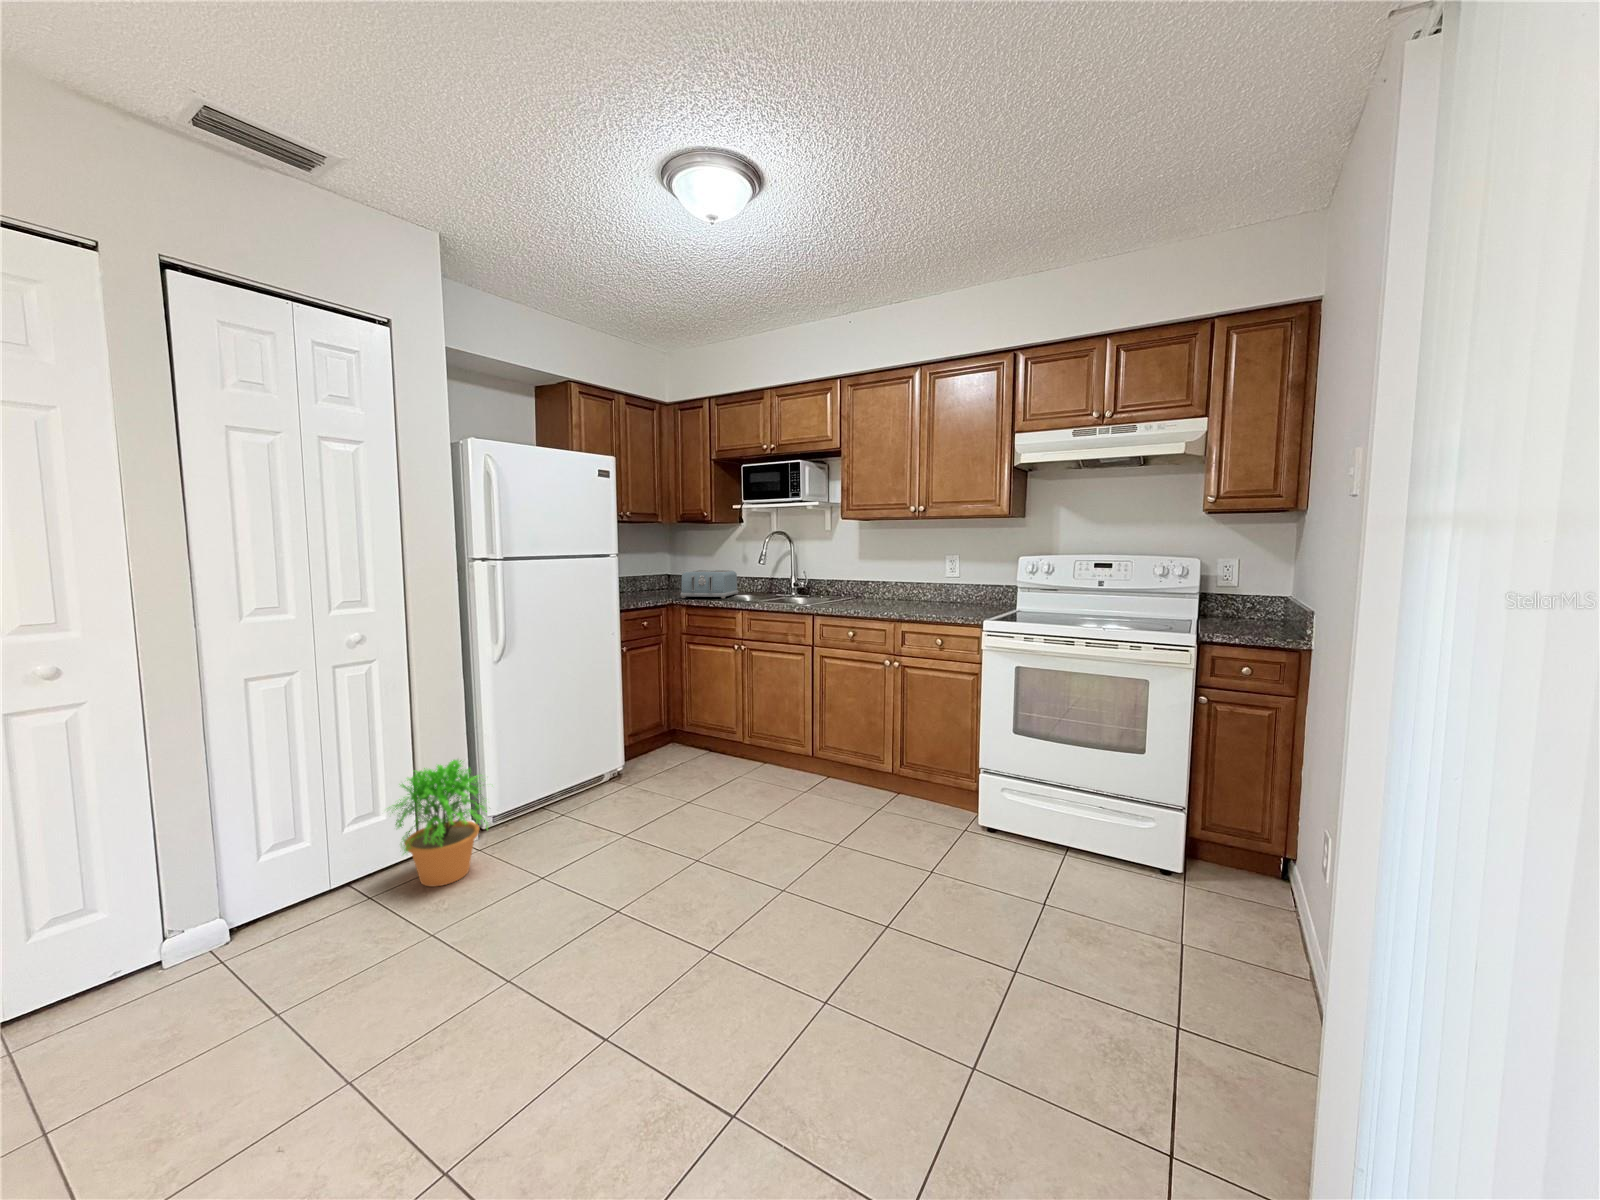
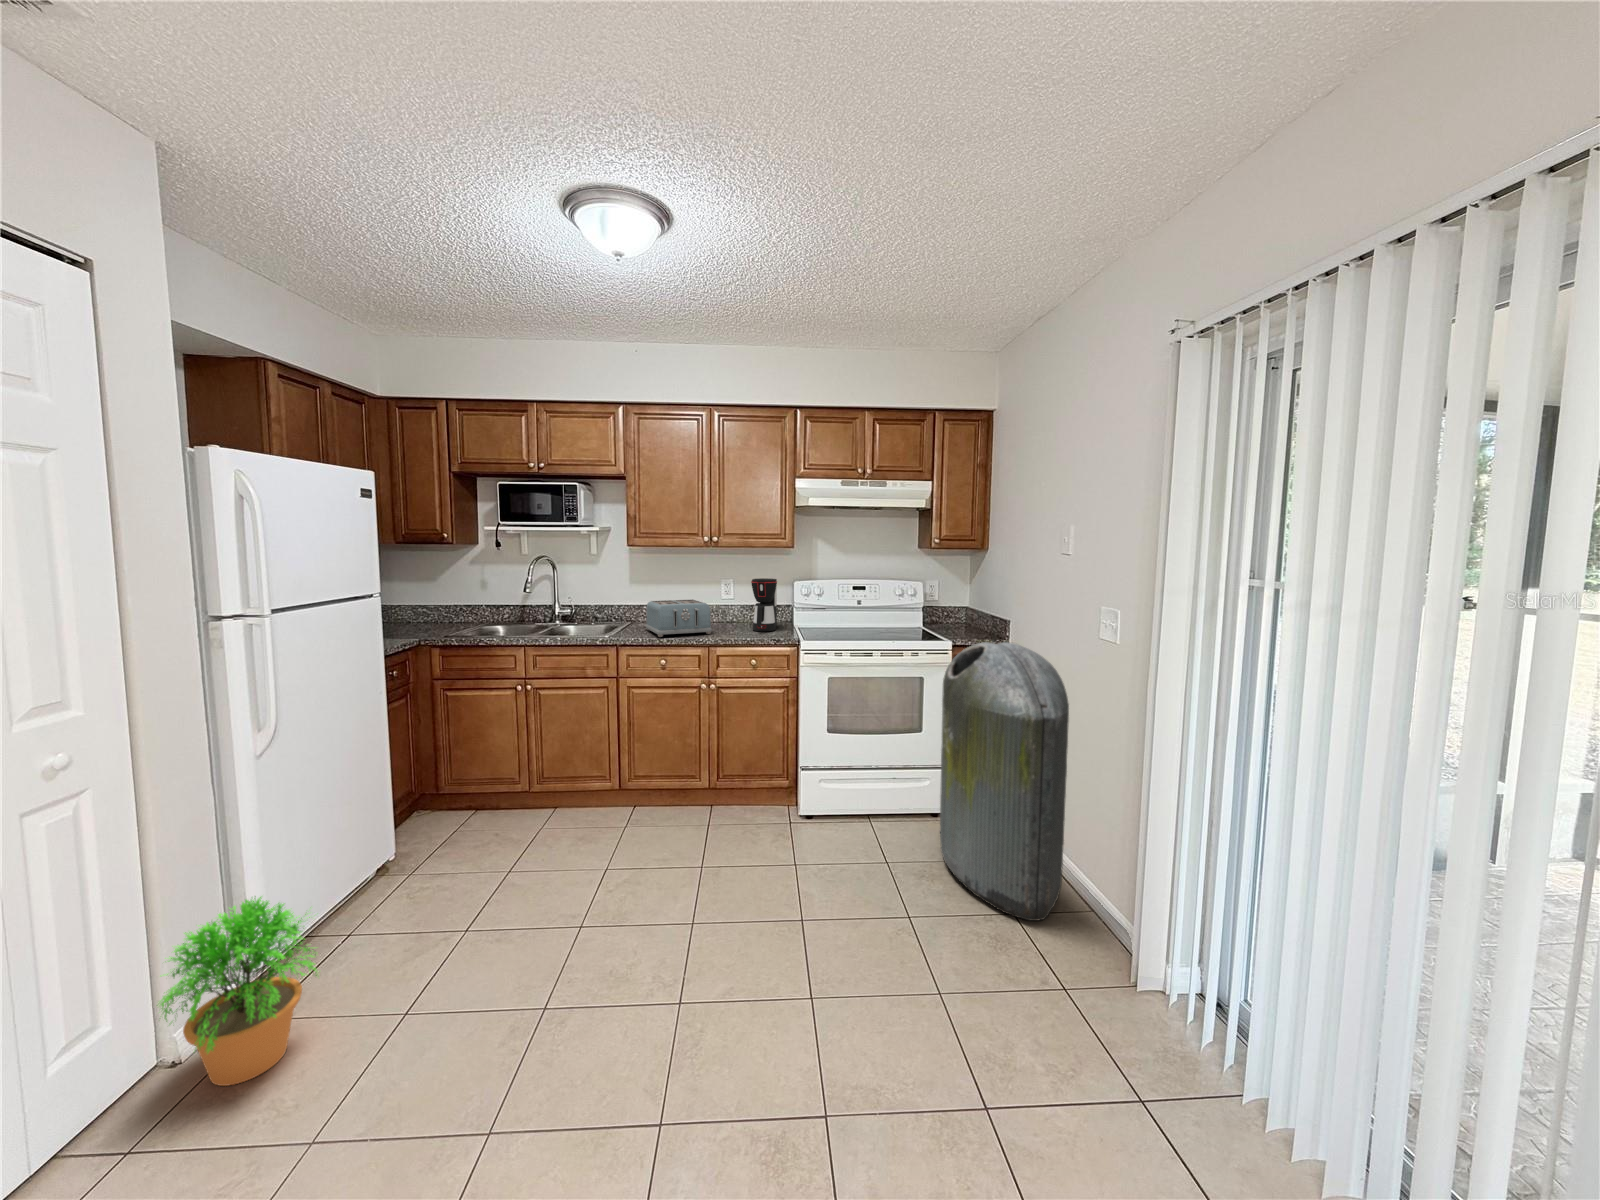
coffee maker: none [959,552,998,611] -> present [751,578,777,631]
toaster: present [680,570,738,599] -> present [646,599,712,637]
trash can: none [1117,631,1330,1071] -> present [940,642,1069,921]

